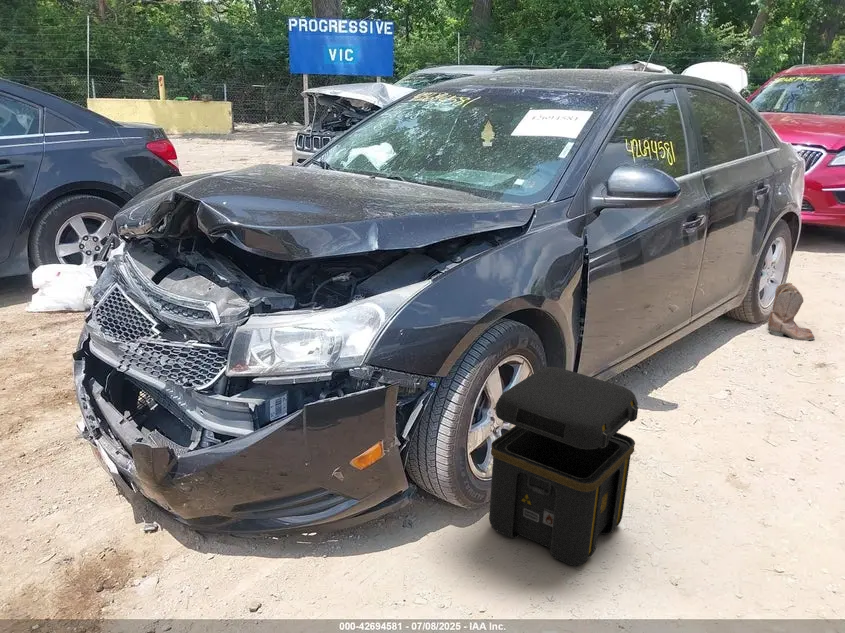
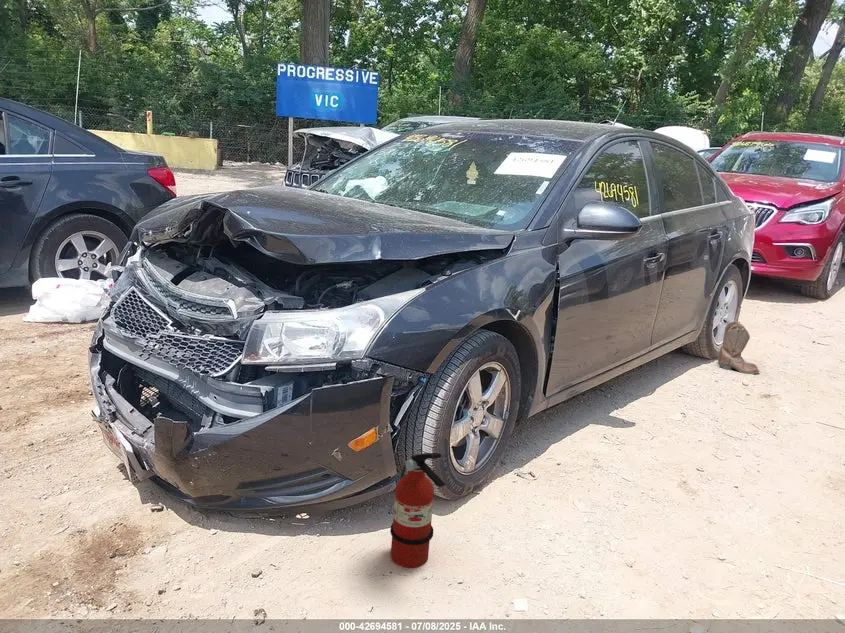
toolbox: present [489,367,638,566] -> none [466,375,603,552]
fire extinguisher: none [404,466,461,589] -> present [390,453,446,567]

